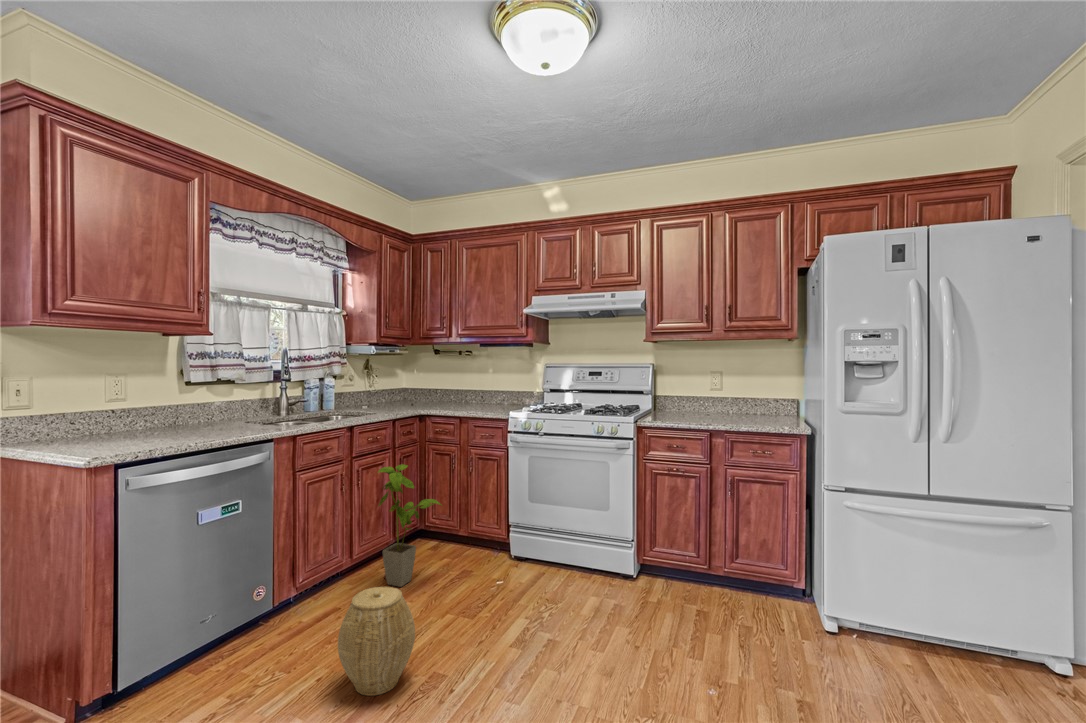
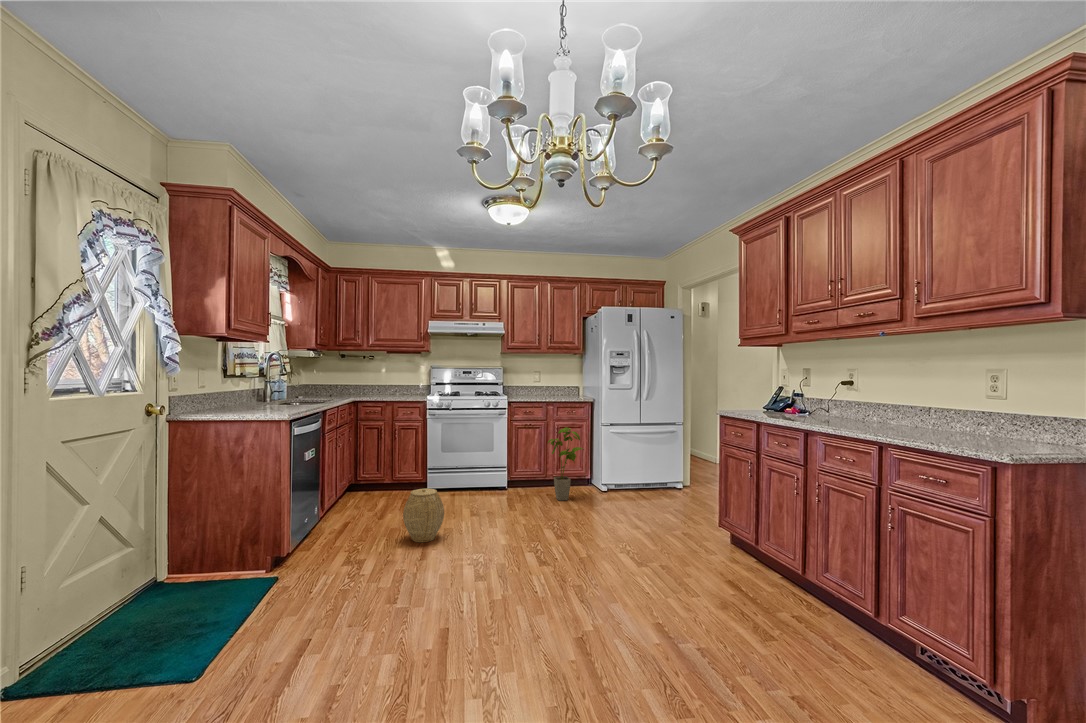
house plant: present [378,464,441,587] -> present [548,427,584,501]

